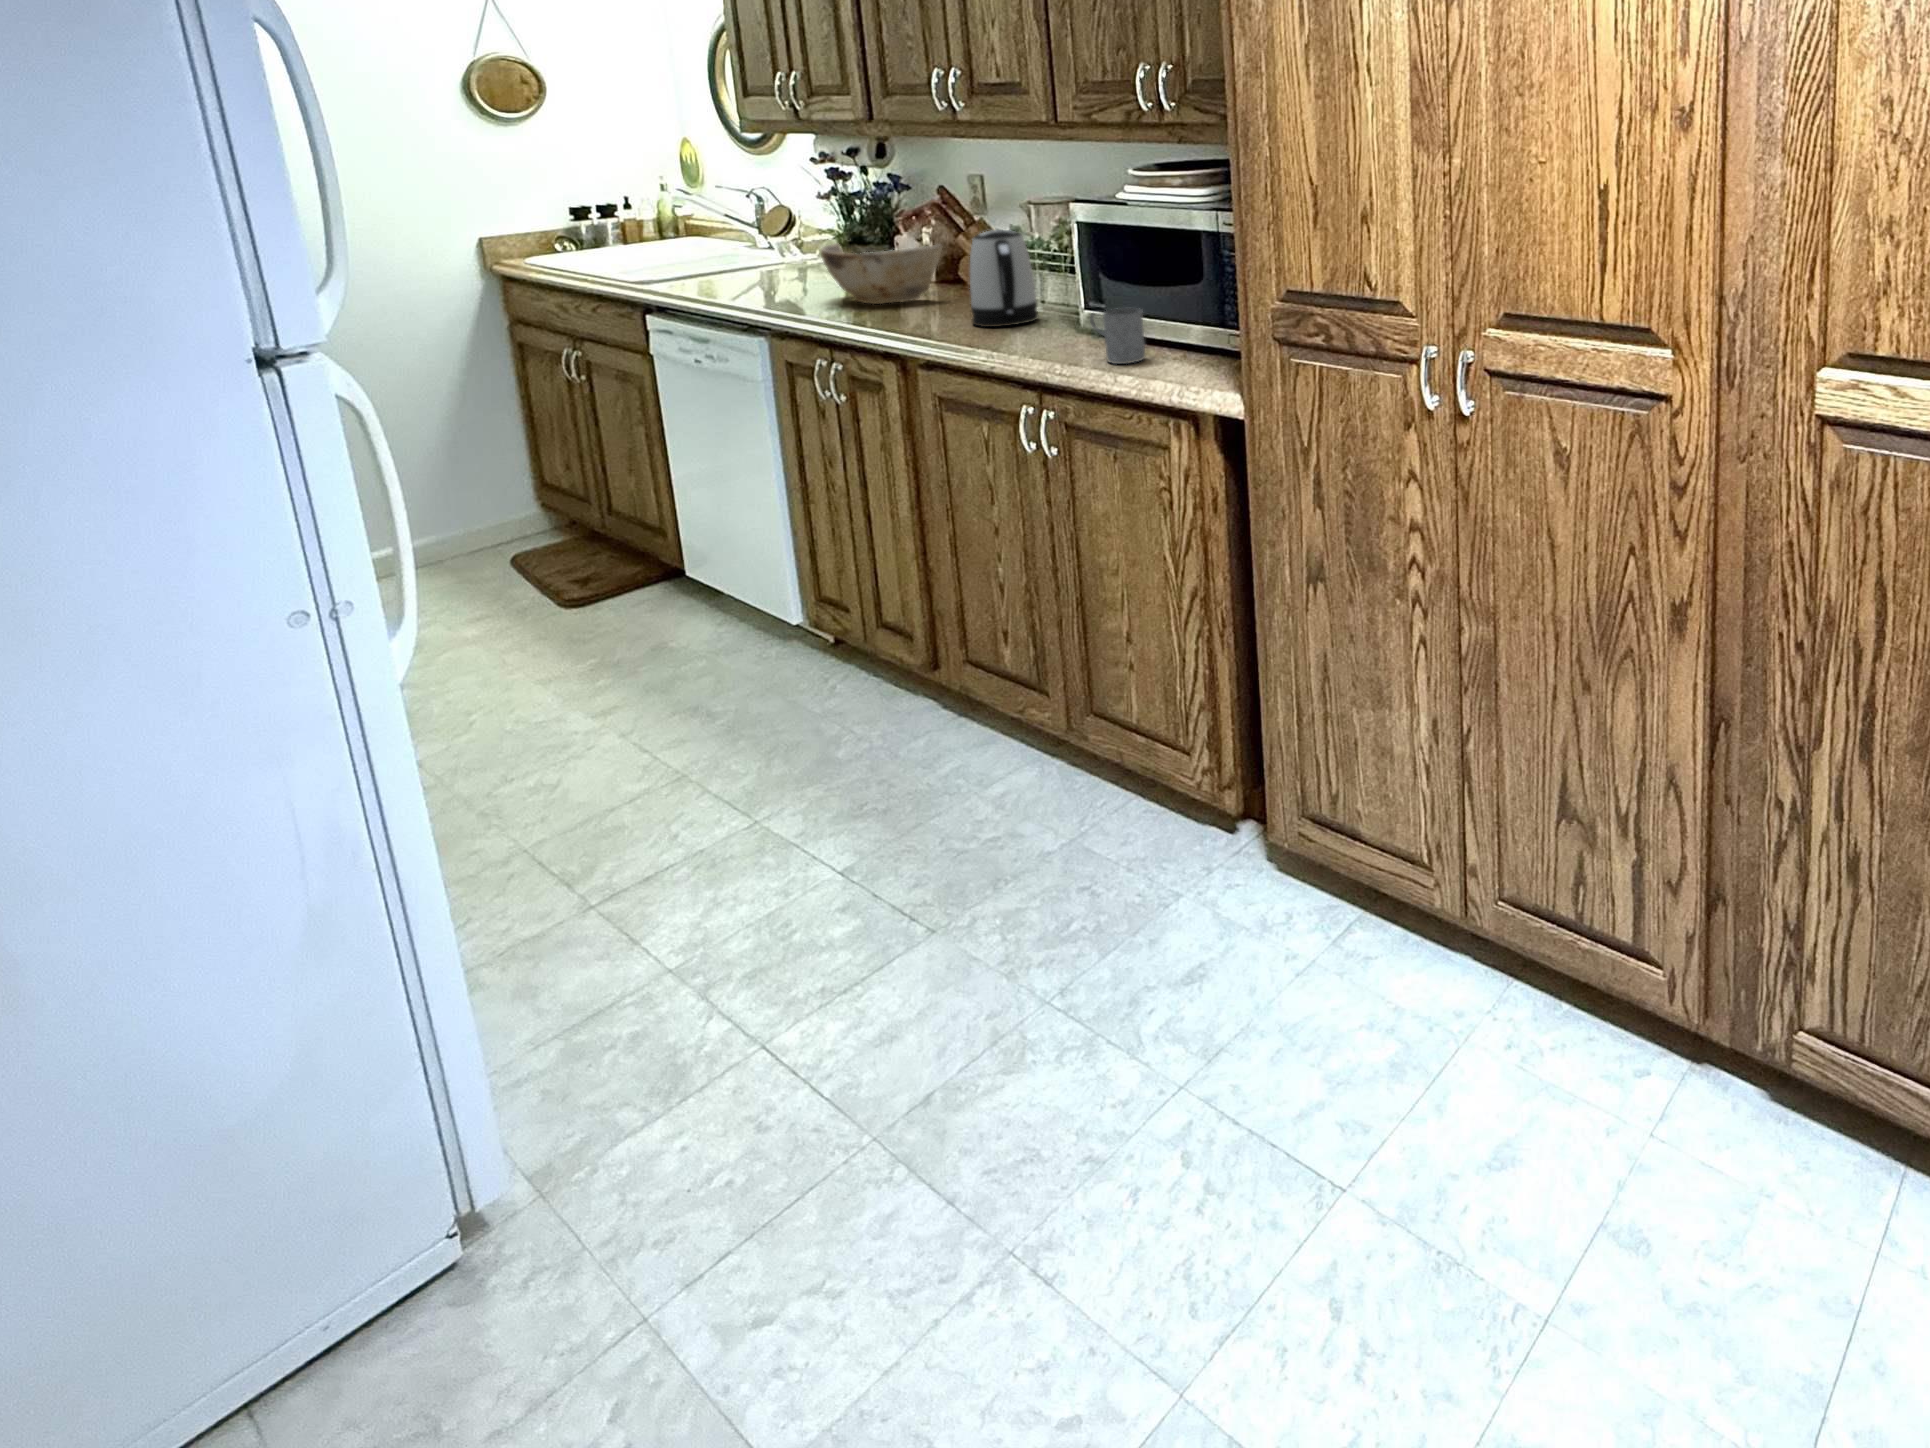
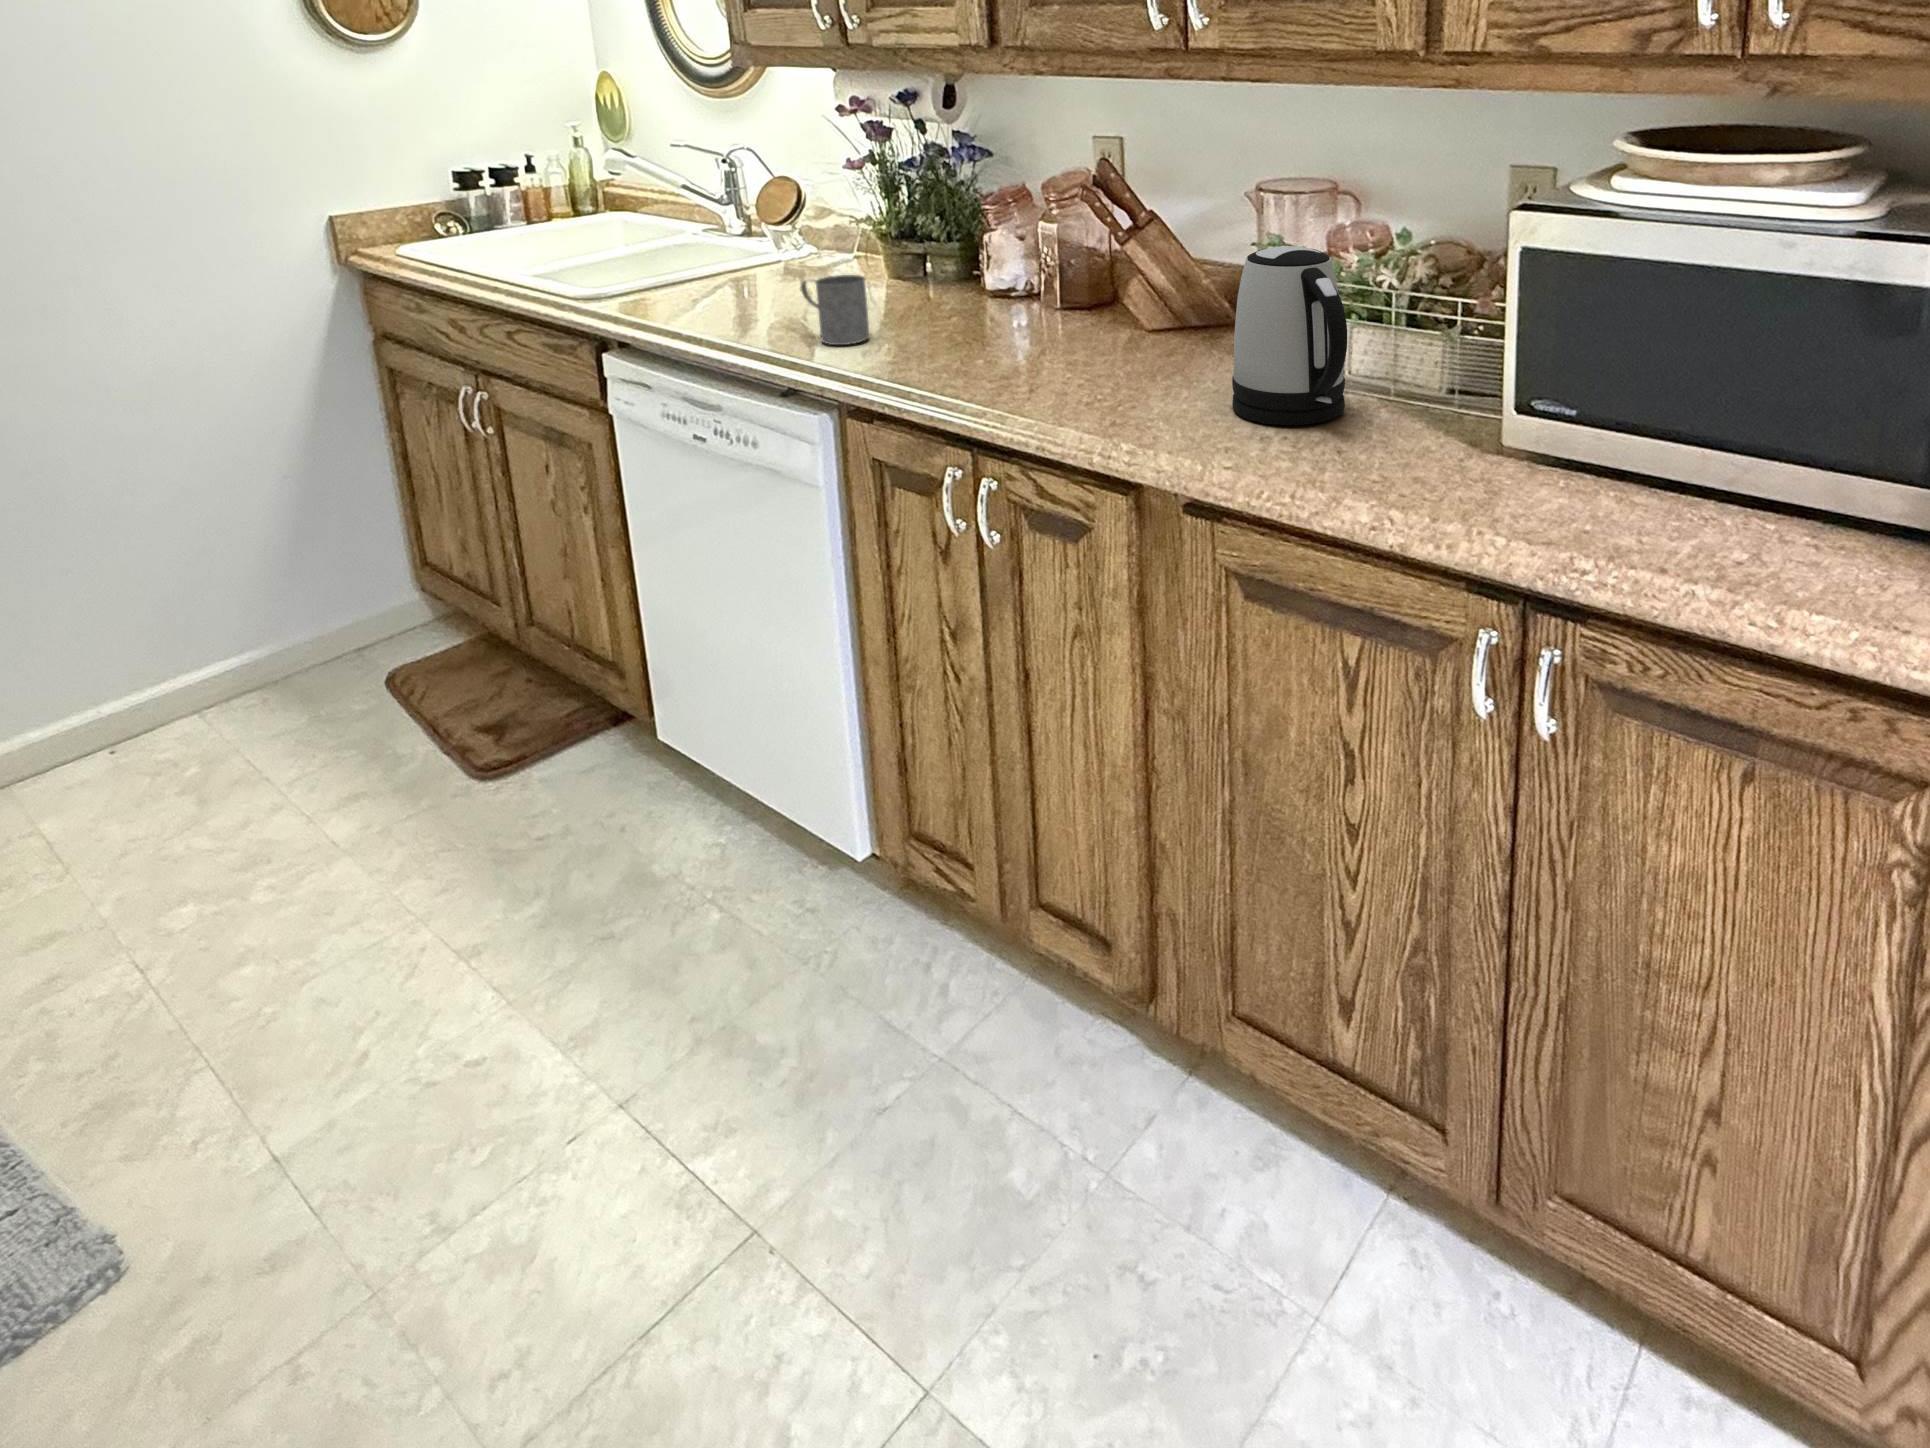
bowl: present [820,243,942,304] -> none [912,249,1113,355]
mug: present [1090,308,1145,364] -> present [801,275,869,345]

